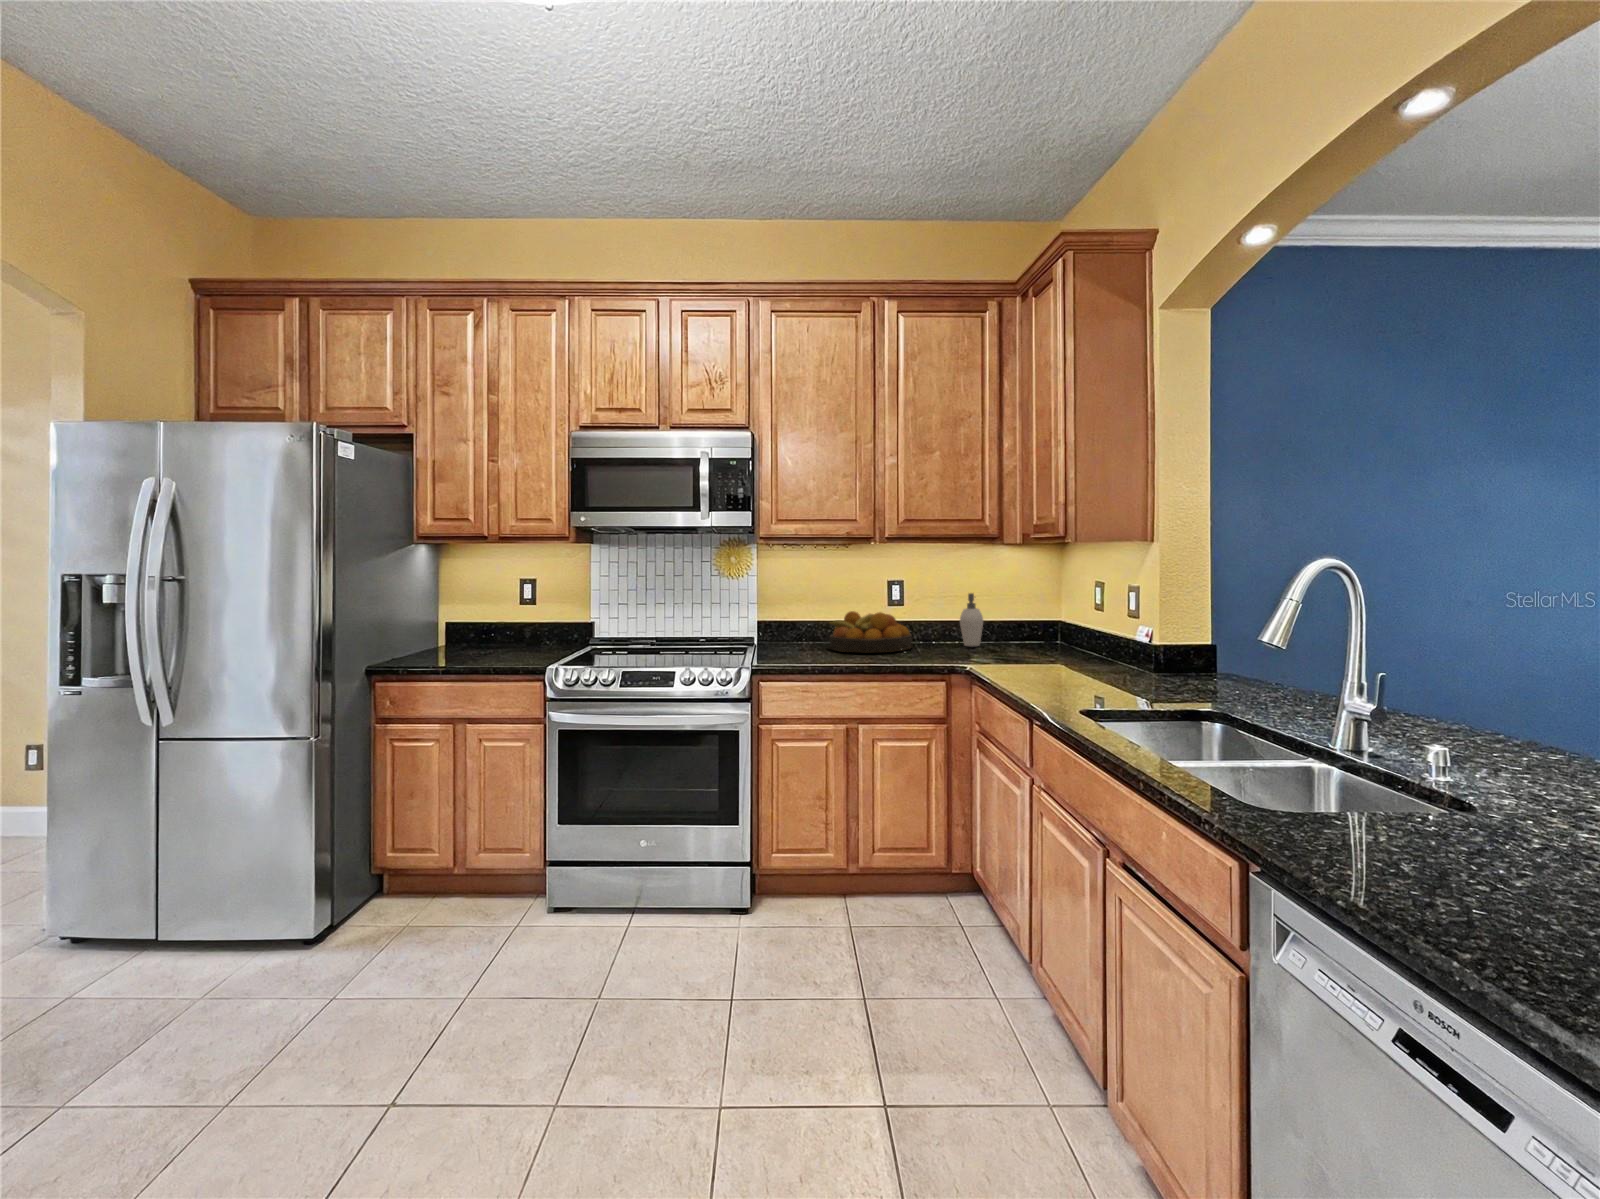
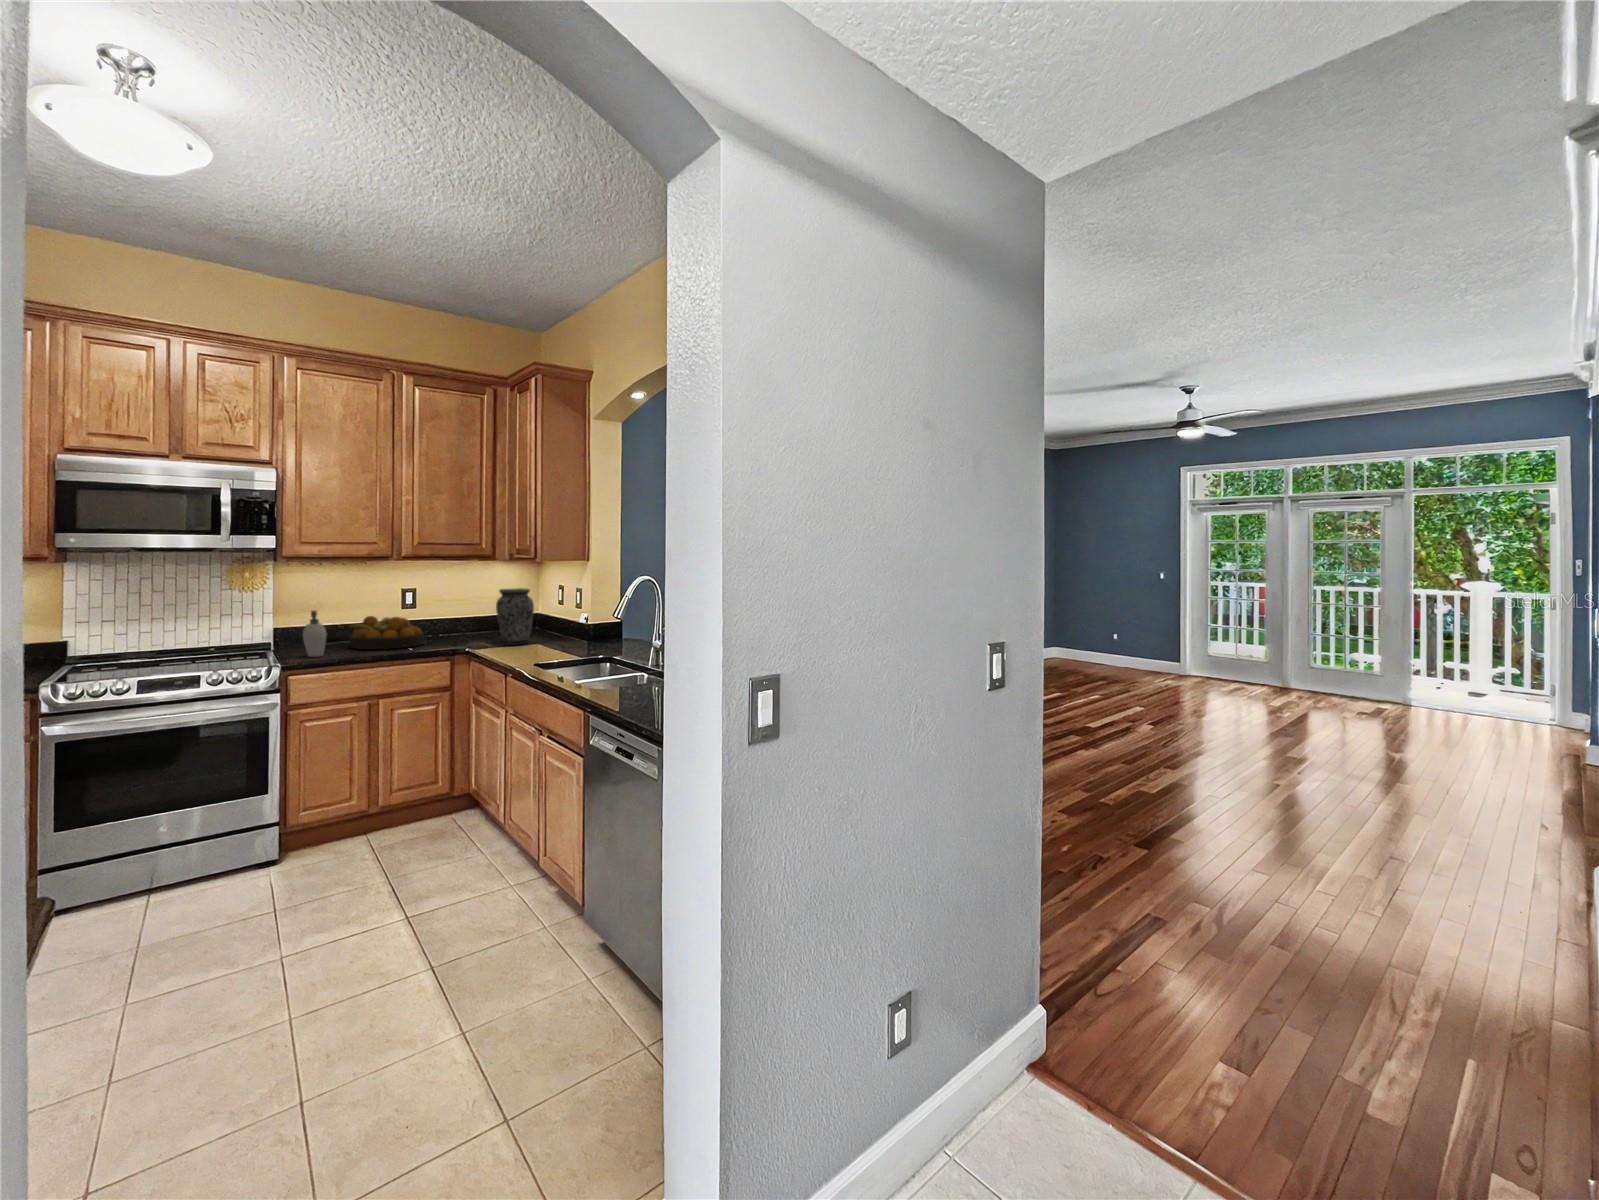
vase: none [1004,575,1057,655] -> present [496,588,534,645]
soap dispenser: present [960,593,983,646] -> present [303,610,327,657]

